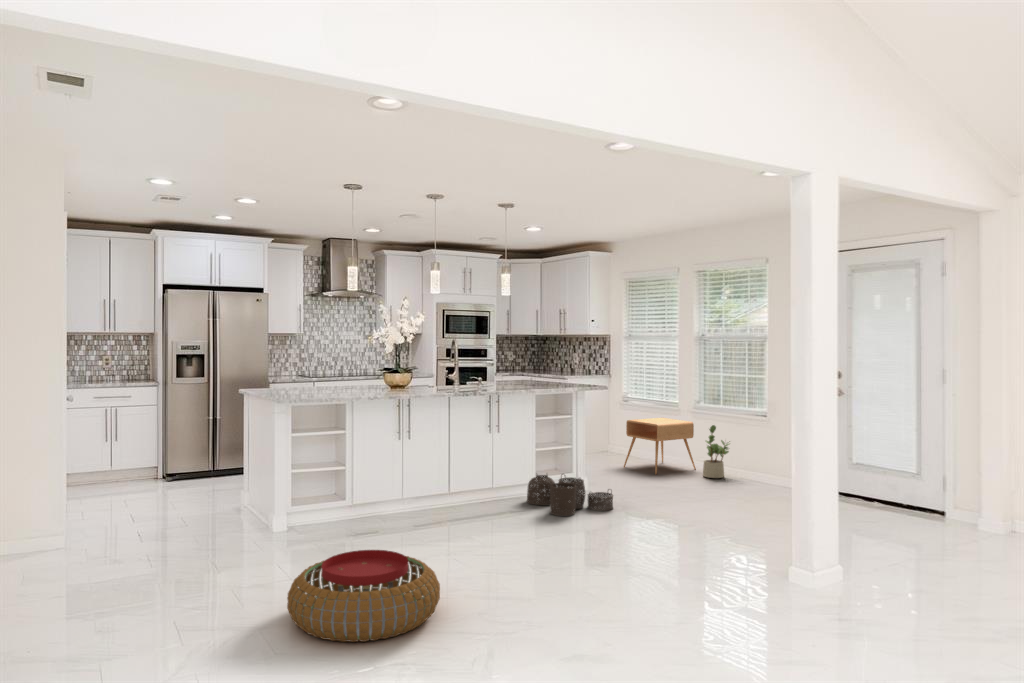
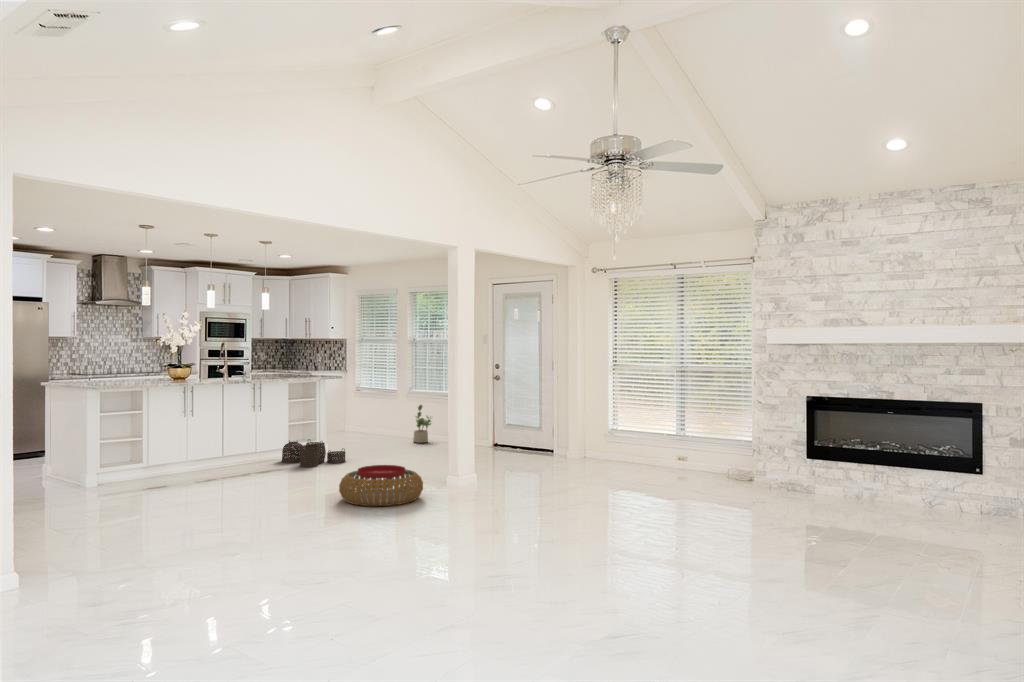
side table: present [624,418,696,474] -> none [356,402,410,443]
pouf: present [287,550,440,642] -> present [339,465,423,506]

